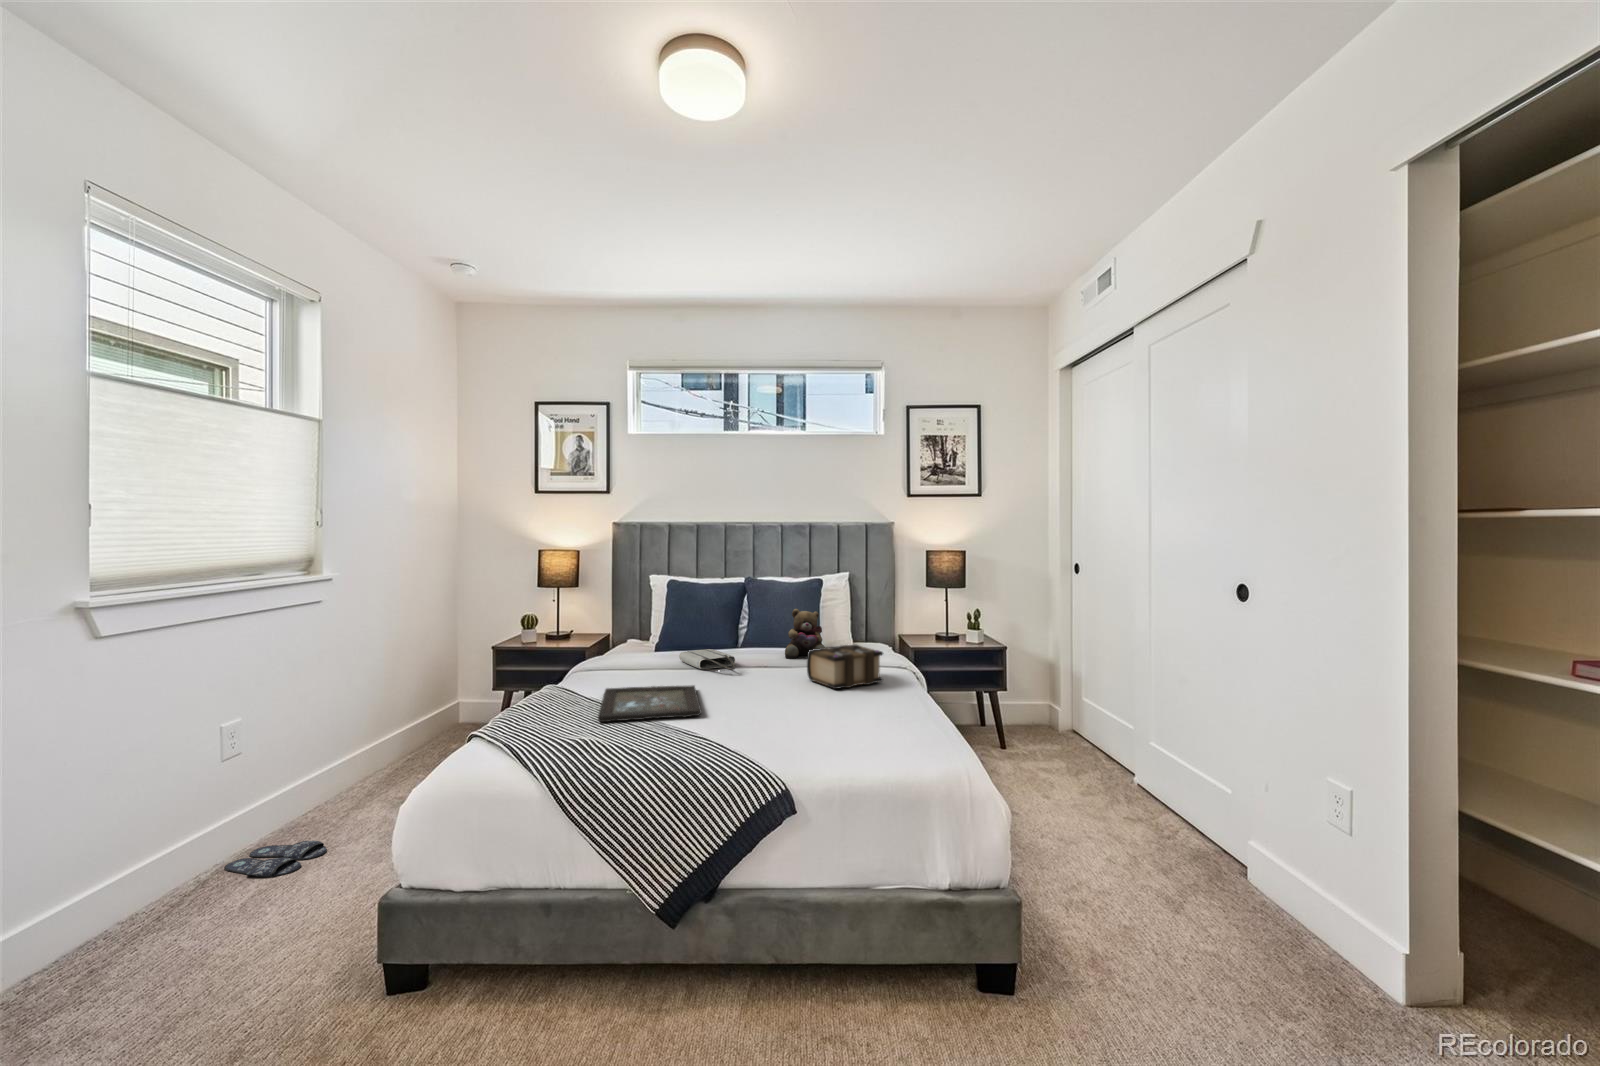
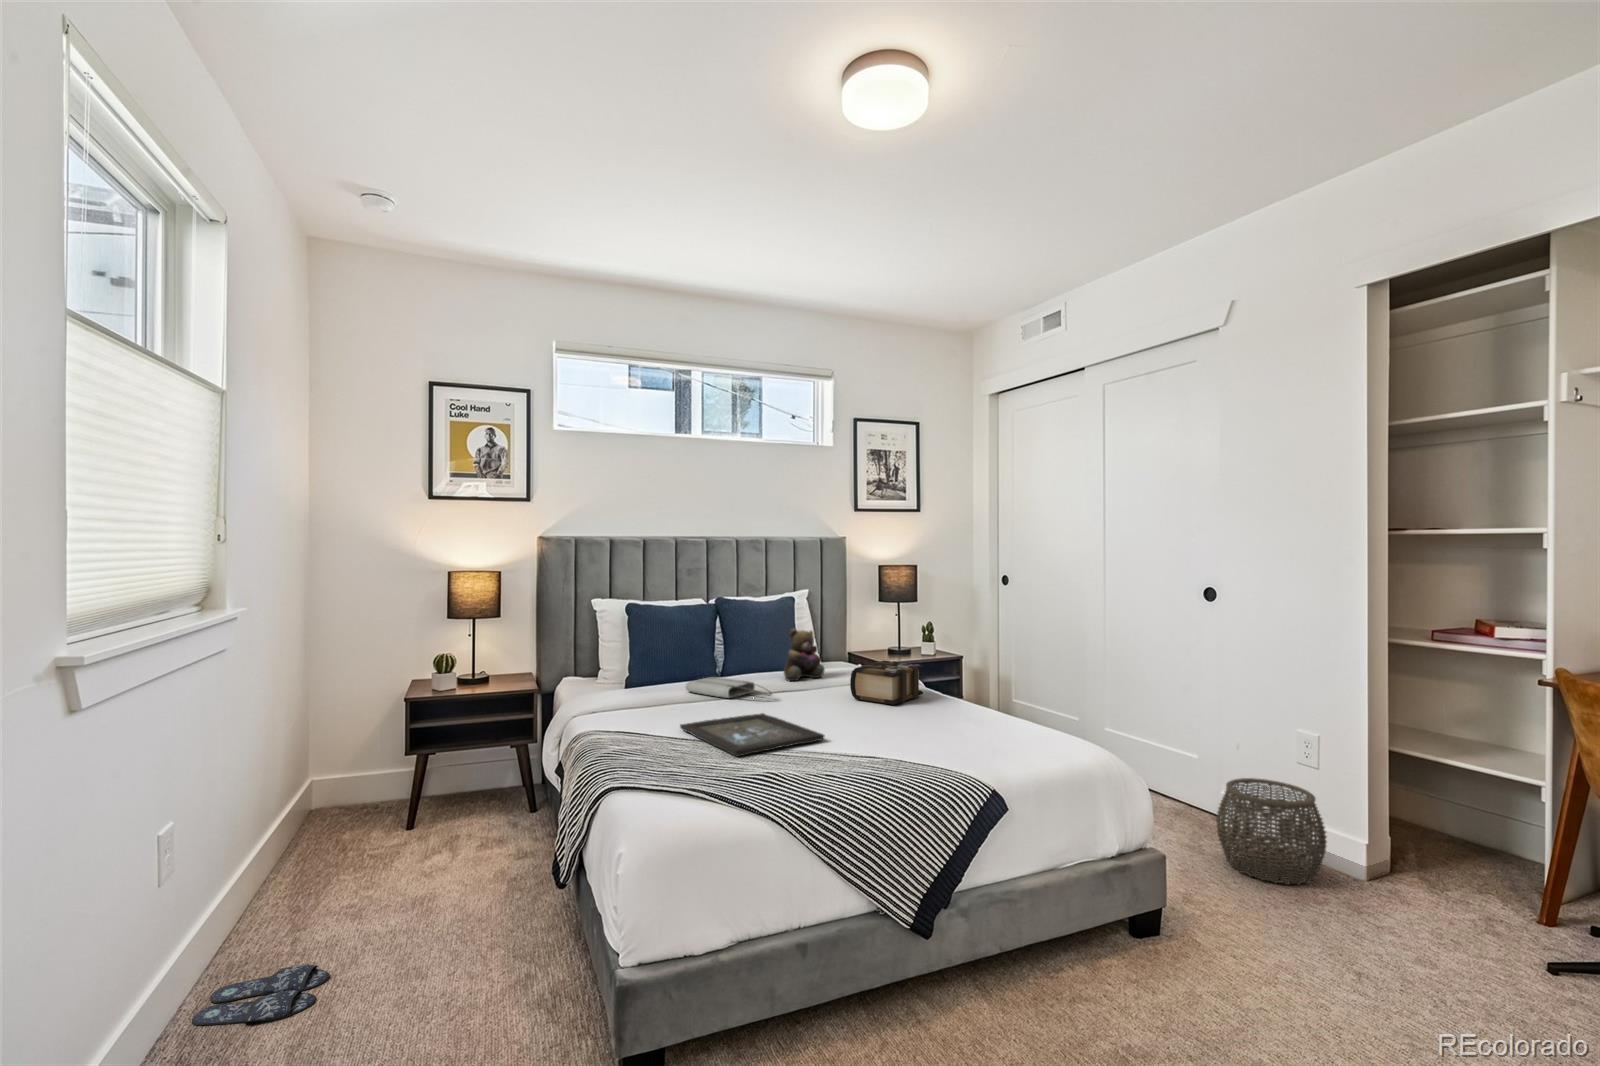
woven basket: none [1187,821,1335,974] -> present [1216,778,1327,885]

